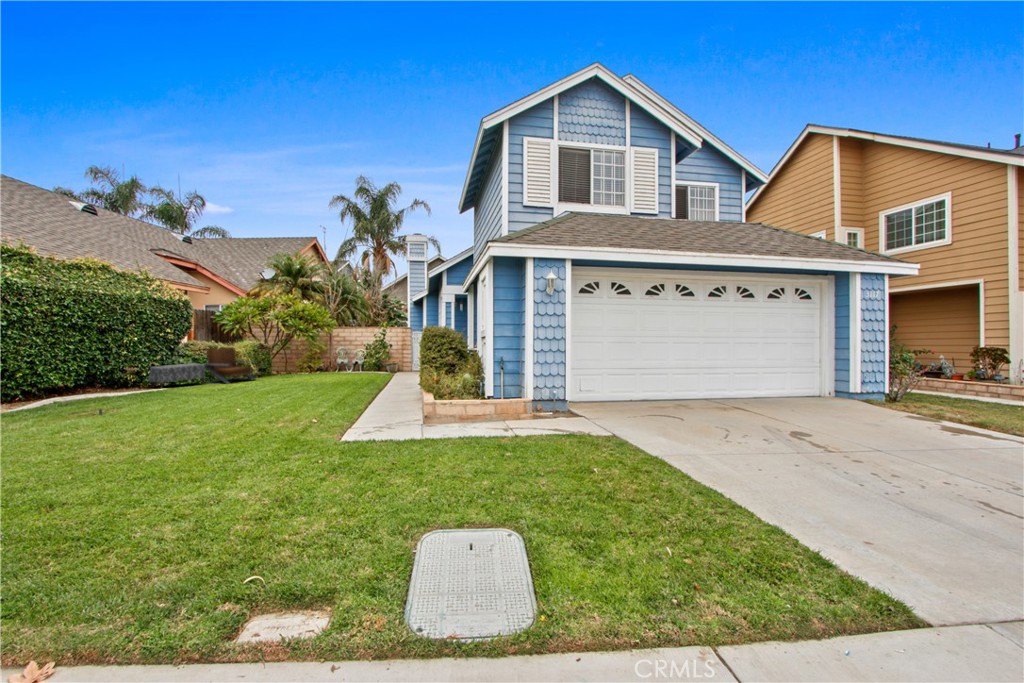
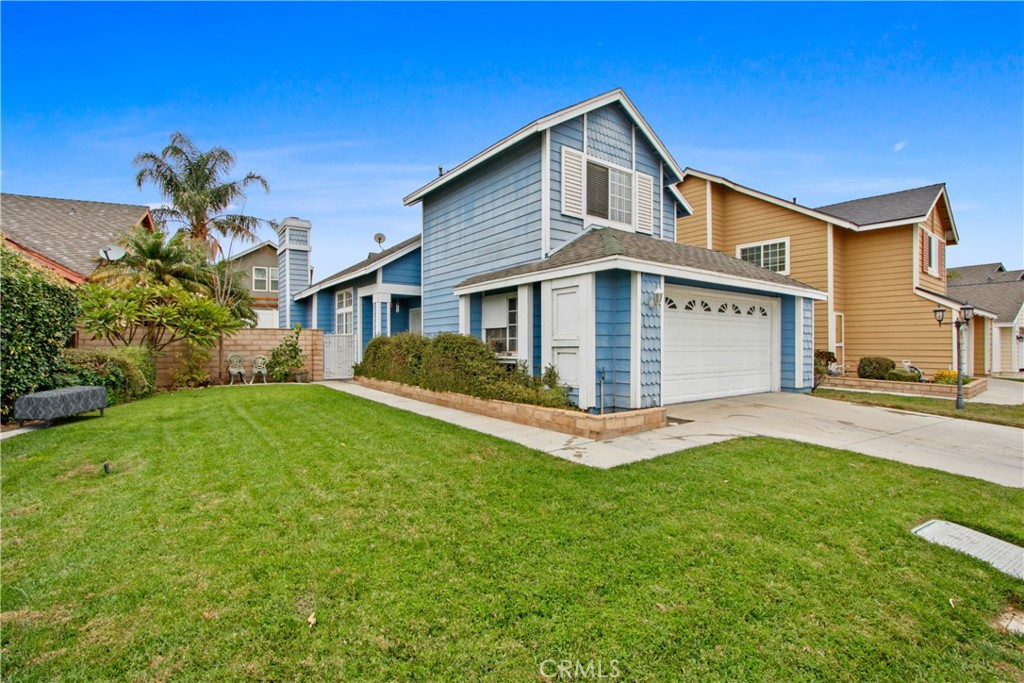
lounge chair: present [205,347,255,384] -> none [89,360,169,415]

